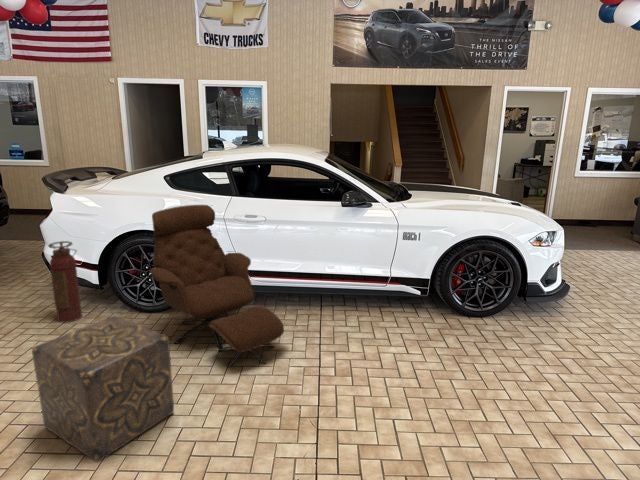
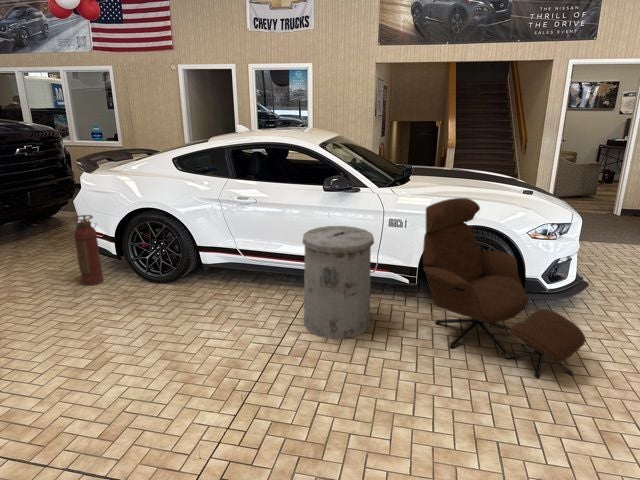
lounge chair: present [150,205,284,367] -> present [423,198,586,378]
trash can: none [330,241,403,355] -> present [303,226,374,339]
ottoman: present [32,316,174,461] -> none [8,283,129,406]

